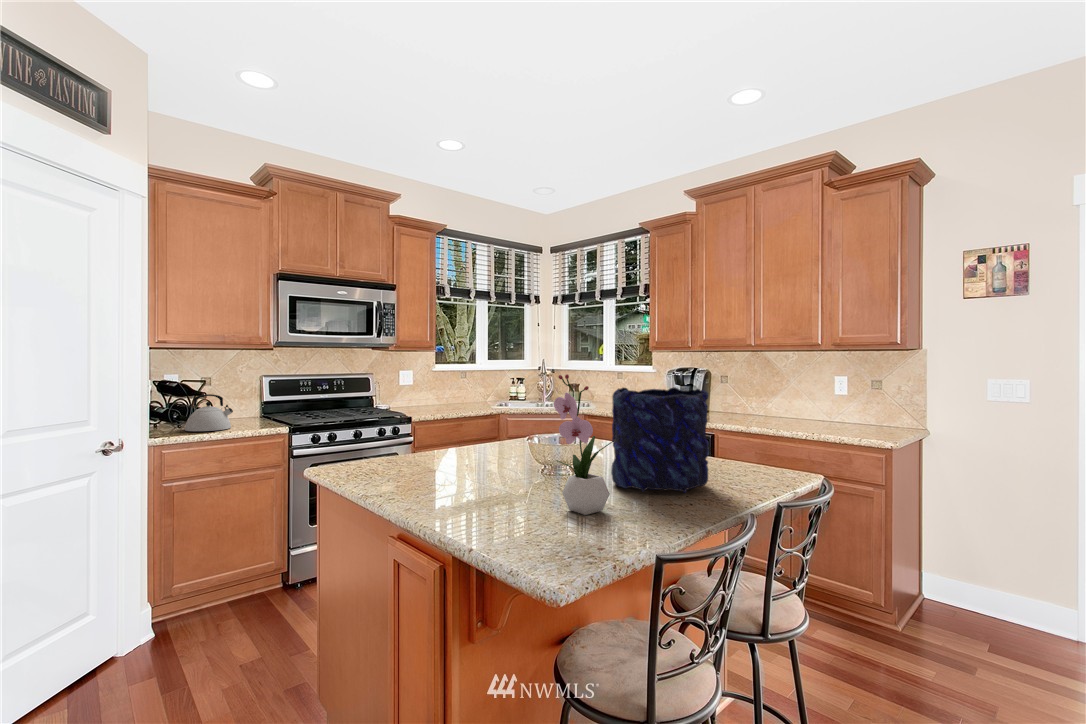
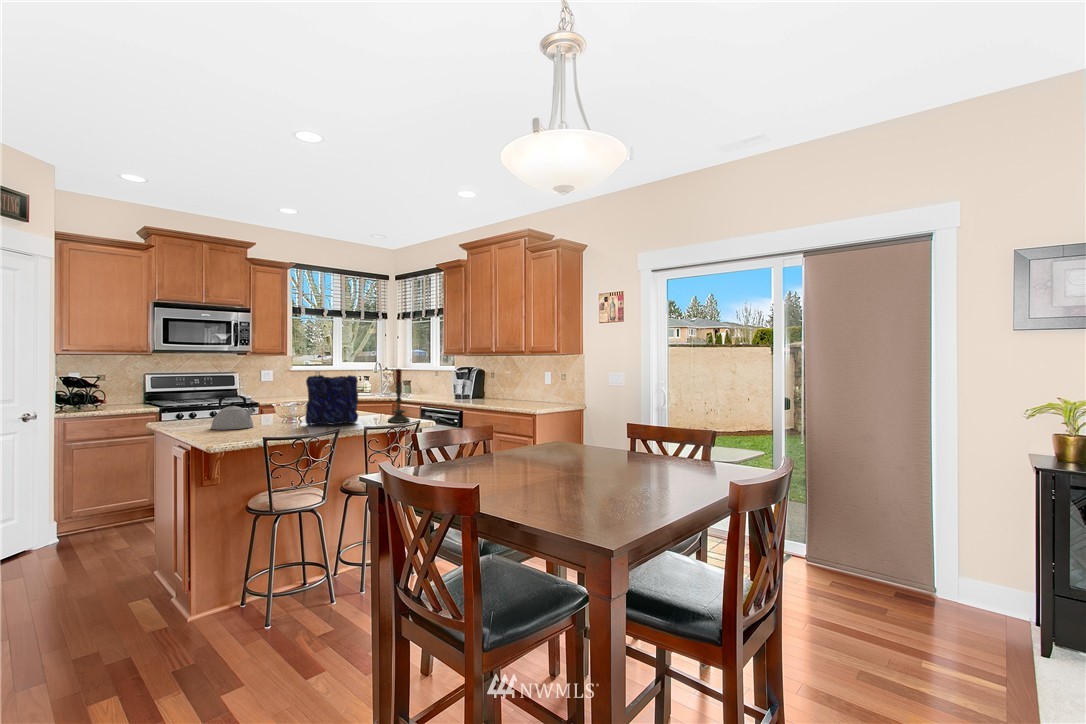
candle: none [736,373,780,480] -> present [388,369,409,423]
flower arrangement: present [554,374,615,515] -> none [253,367,285,431]
kettle: present [185,394,233,431] -> present [211,395,255,430]

